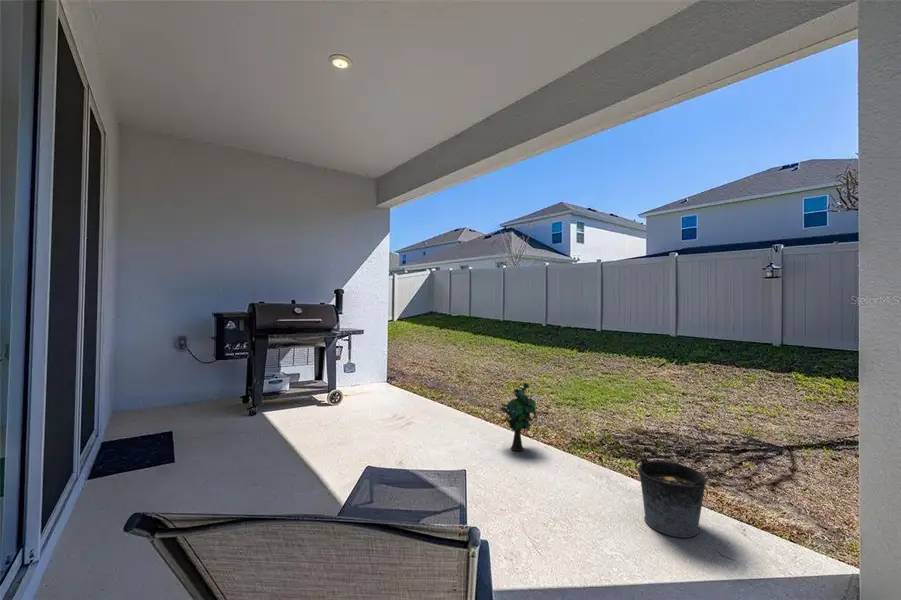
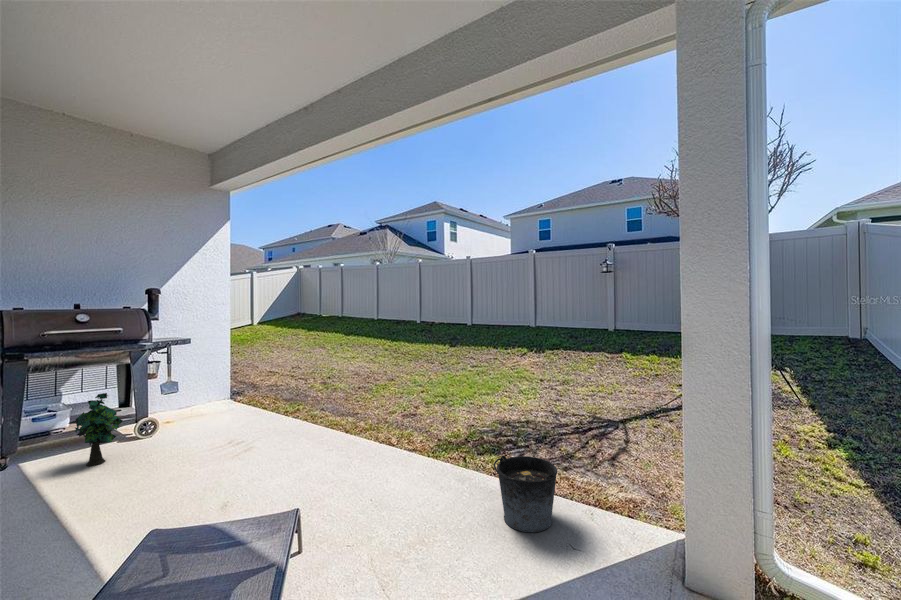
decorative plant: present [499,383,538,451] -> present [68,393,123,466]

